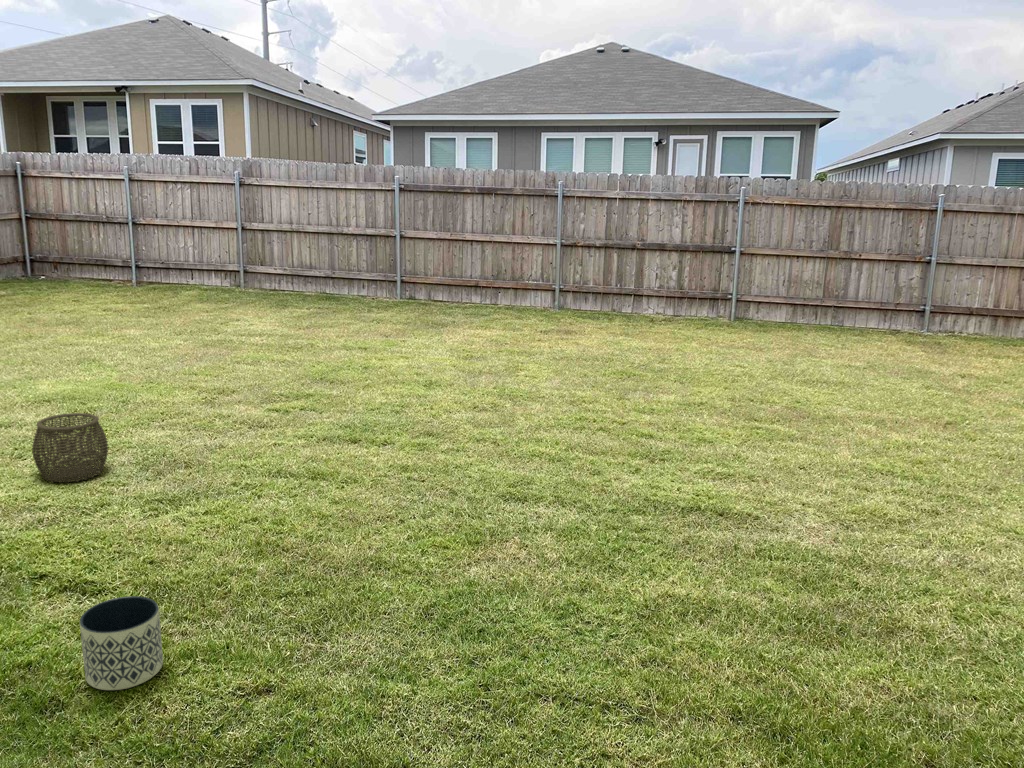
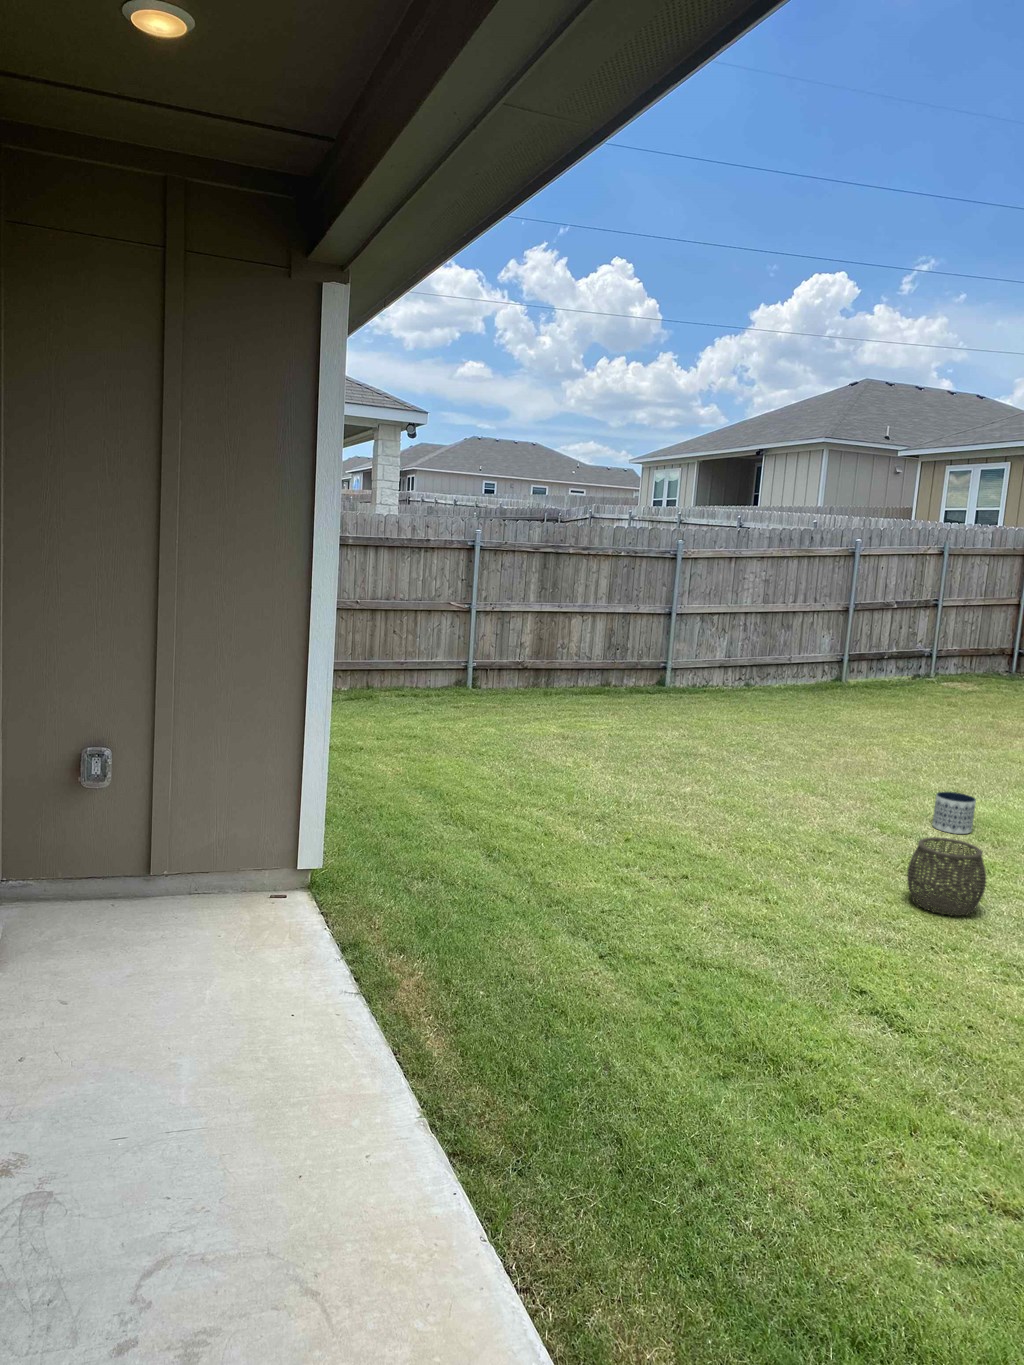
planter: present [80,596,163,690] -> present [933,792,976,834]

